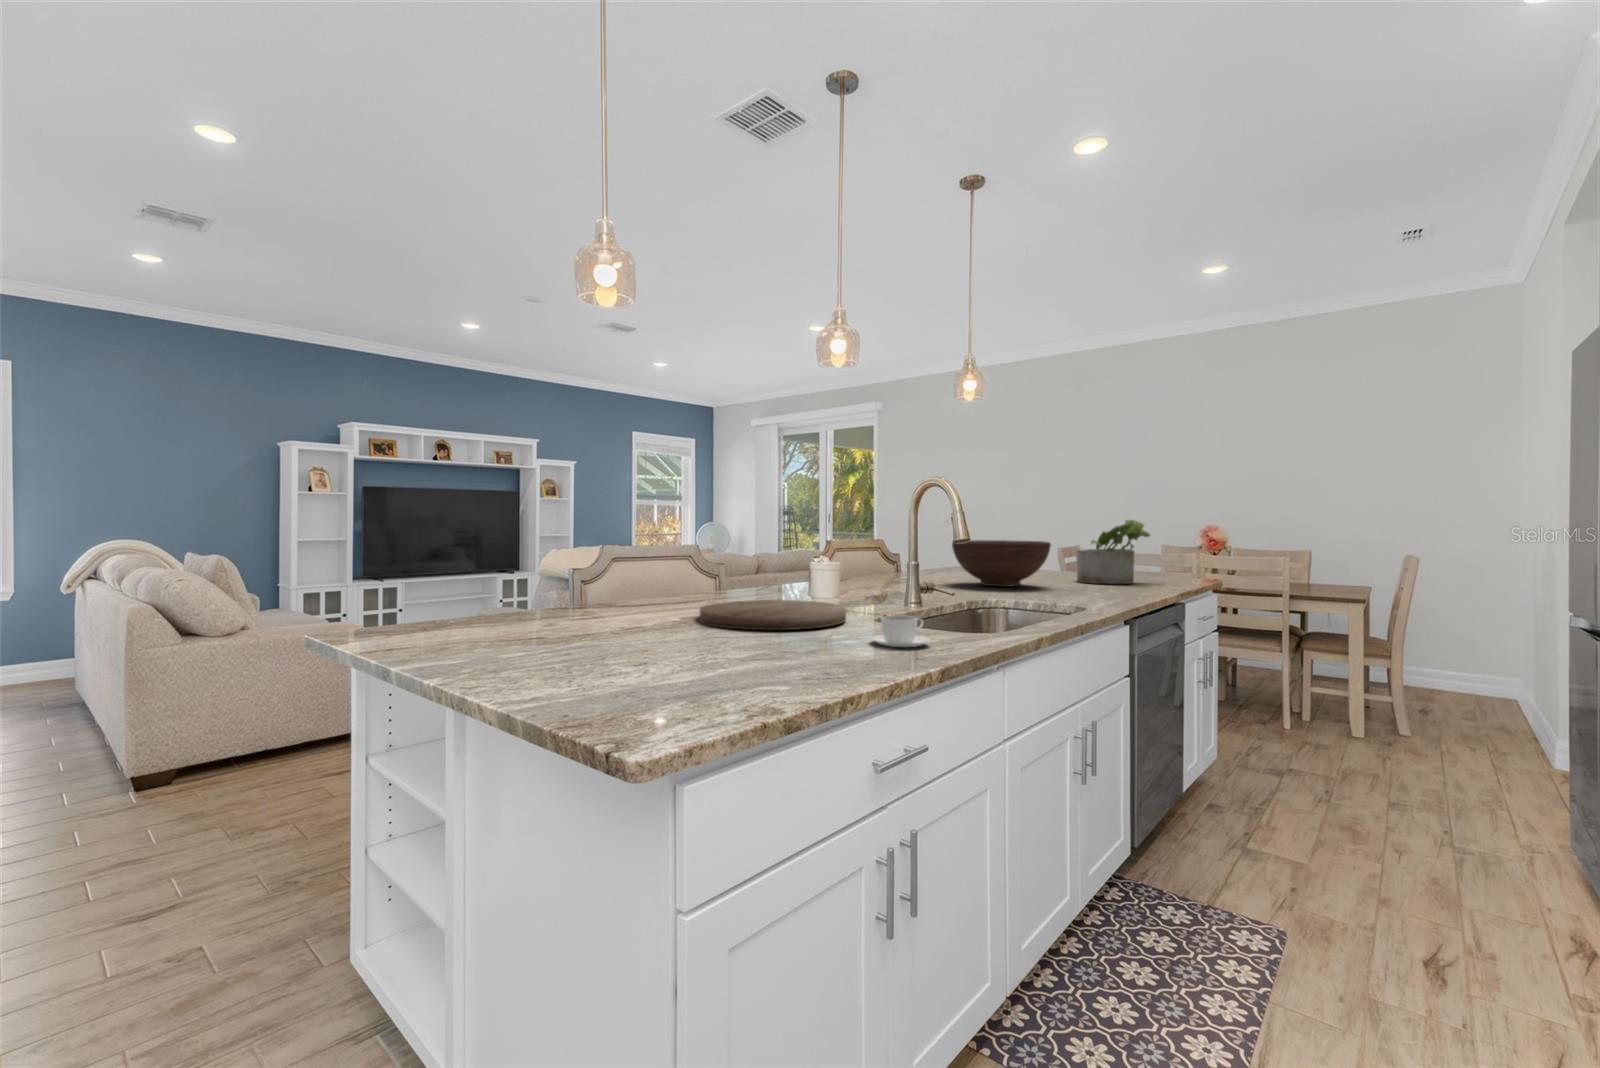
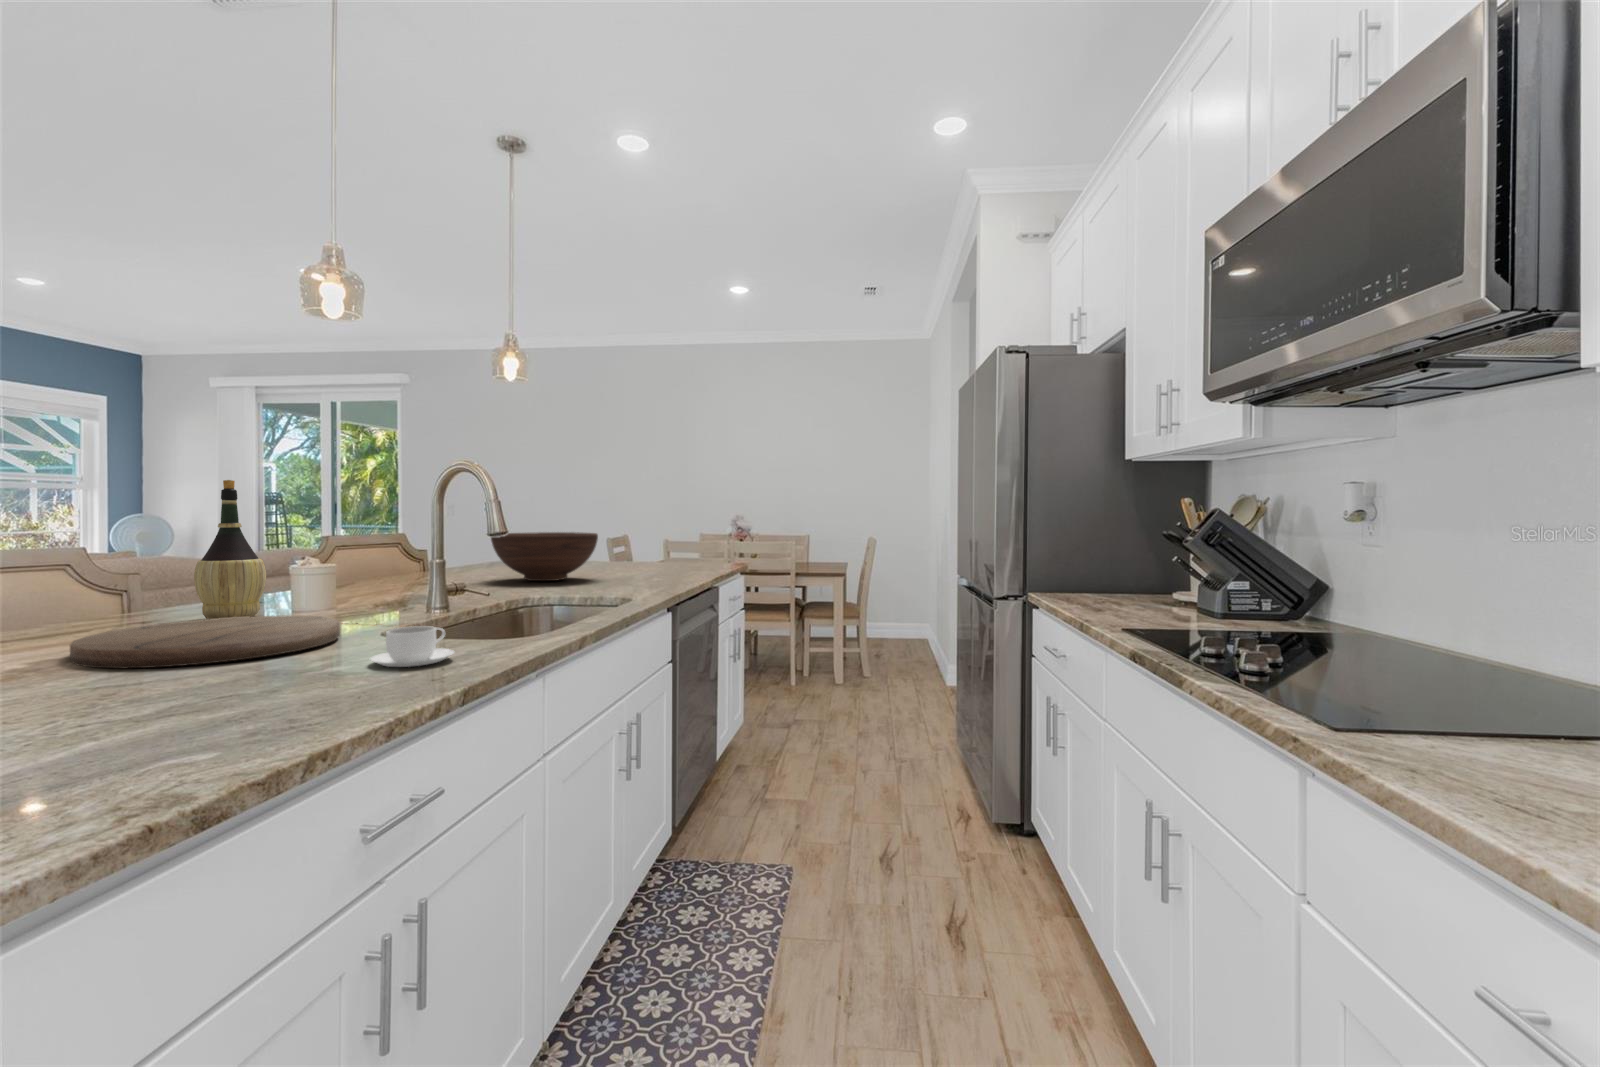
wine bottle: none [755,499,796,601] -> present [194,480,266,619]
potted plant: present [1077,520,1150,584] -> none [624,511,690,573]

